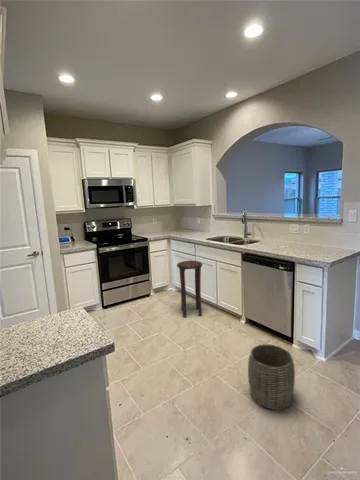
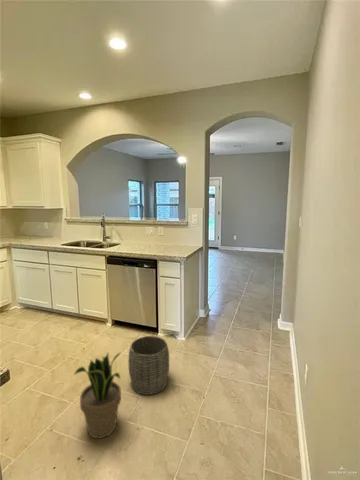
stool: present [177,261,202,317] -> none [29,269,63,334]
potted plant: none [186,351,235,433] -> present [75,353,121,438]

